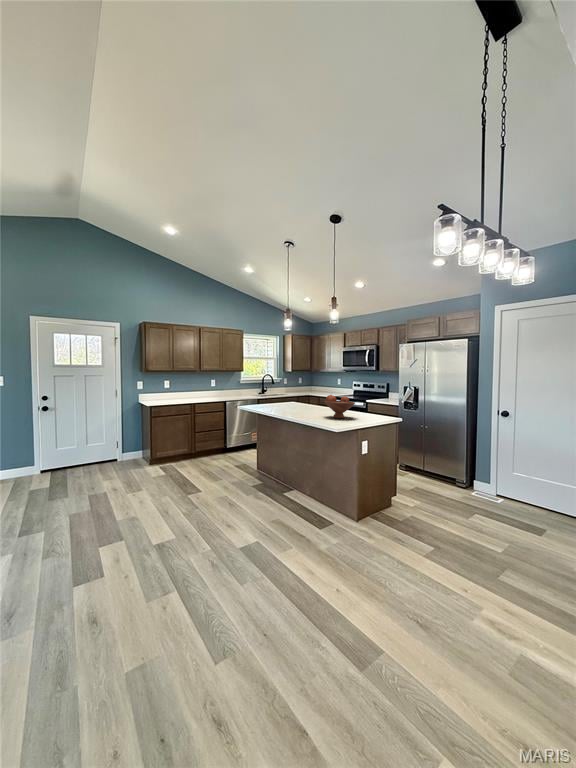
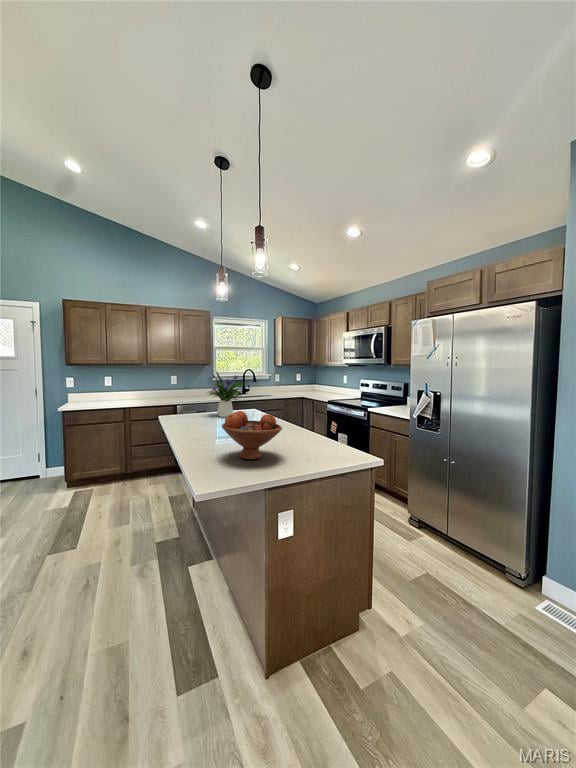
flower arrangement: none [271,375,299,405] -> present [210,372,244,417]

